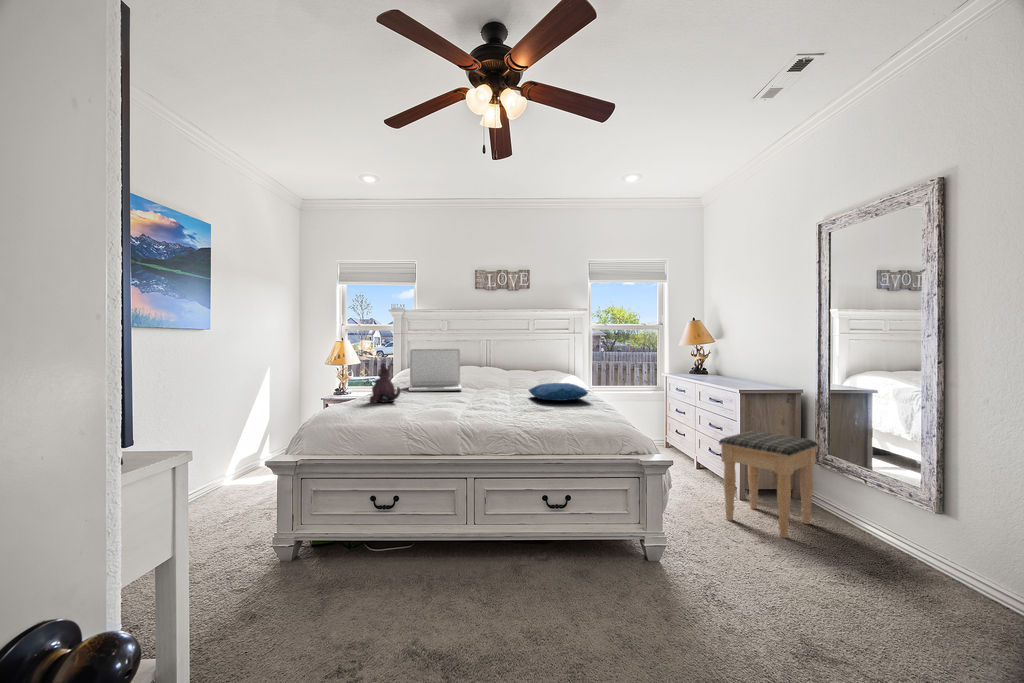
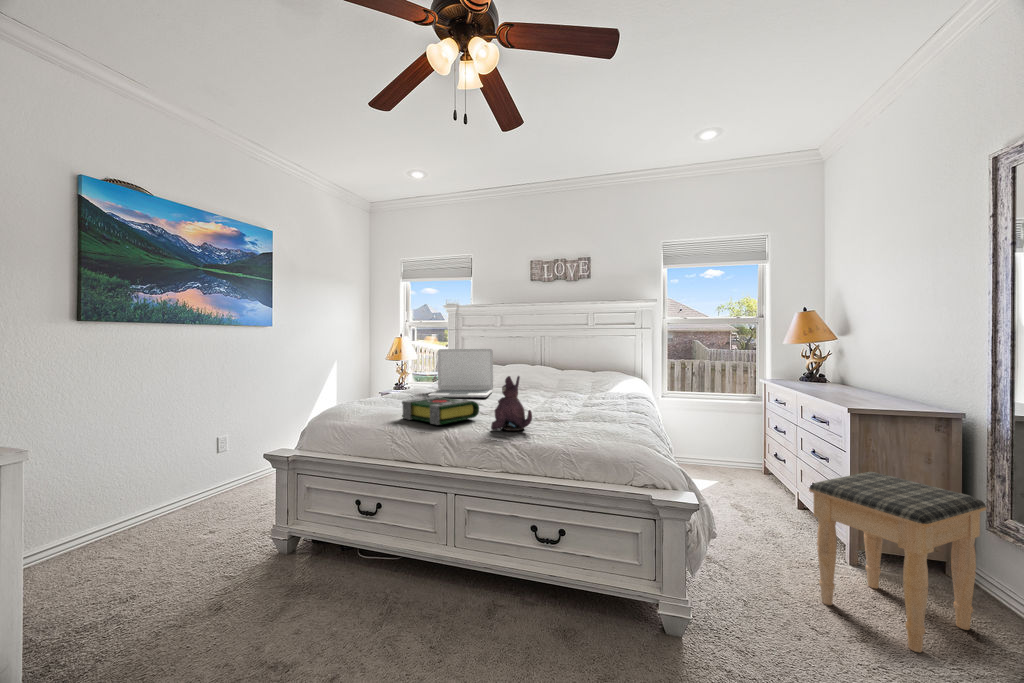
plush toy: present [370,363,400,402] -> present [491,376,532,431]
pillow: present [529,383,588,401] -> none [556,393,627,416]
book: none [412,388,477,410] -> present [402,396,479,425]

